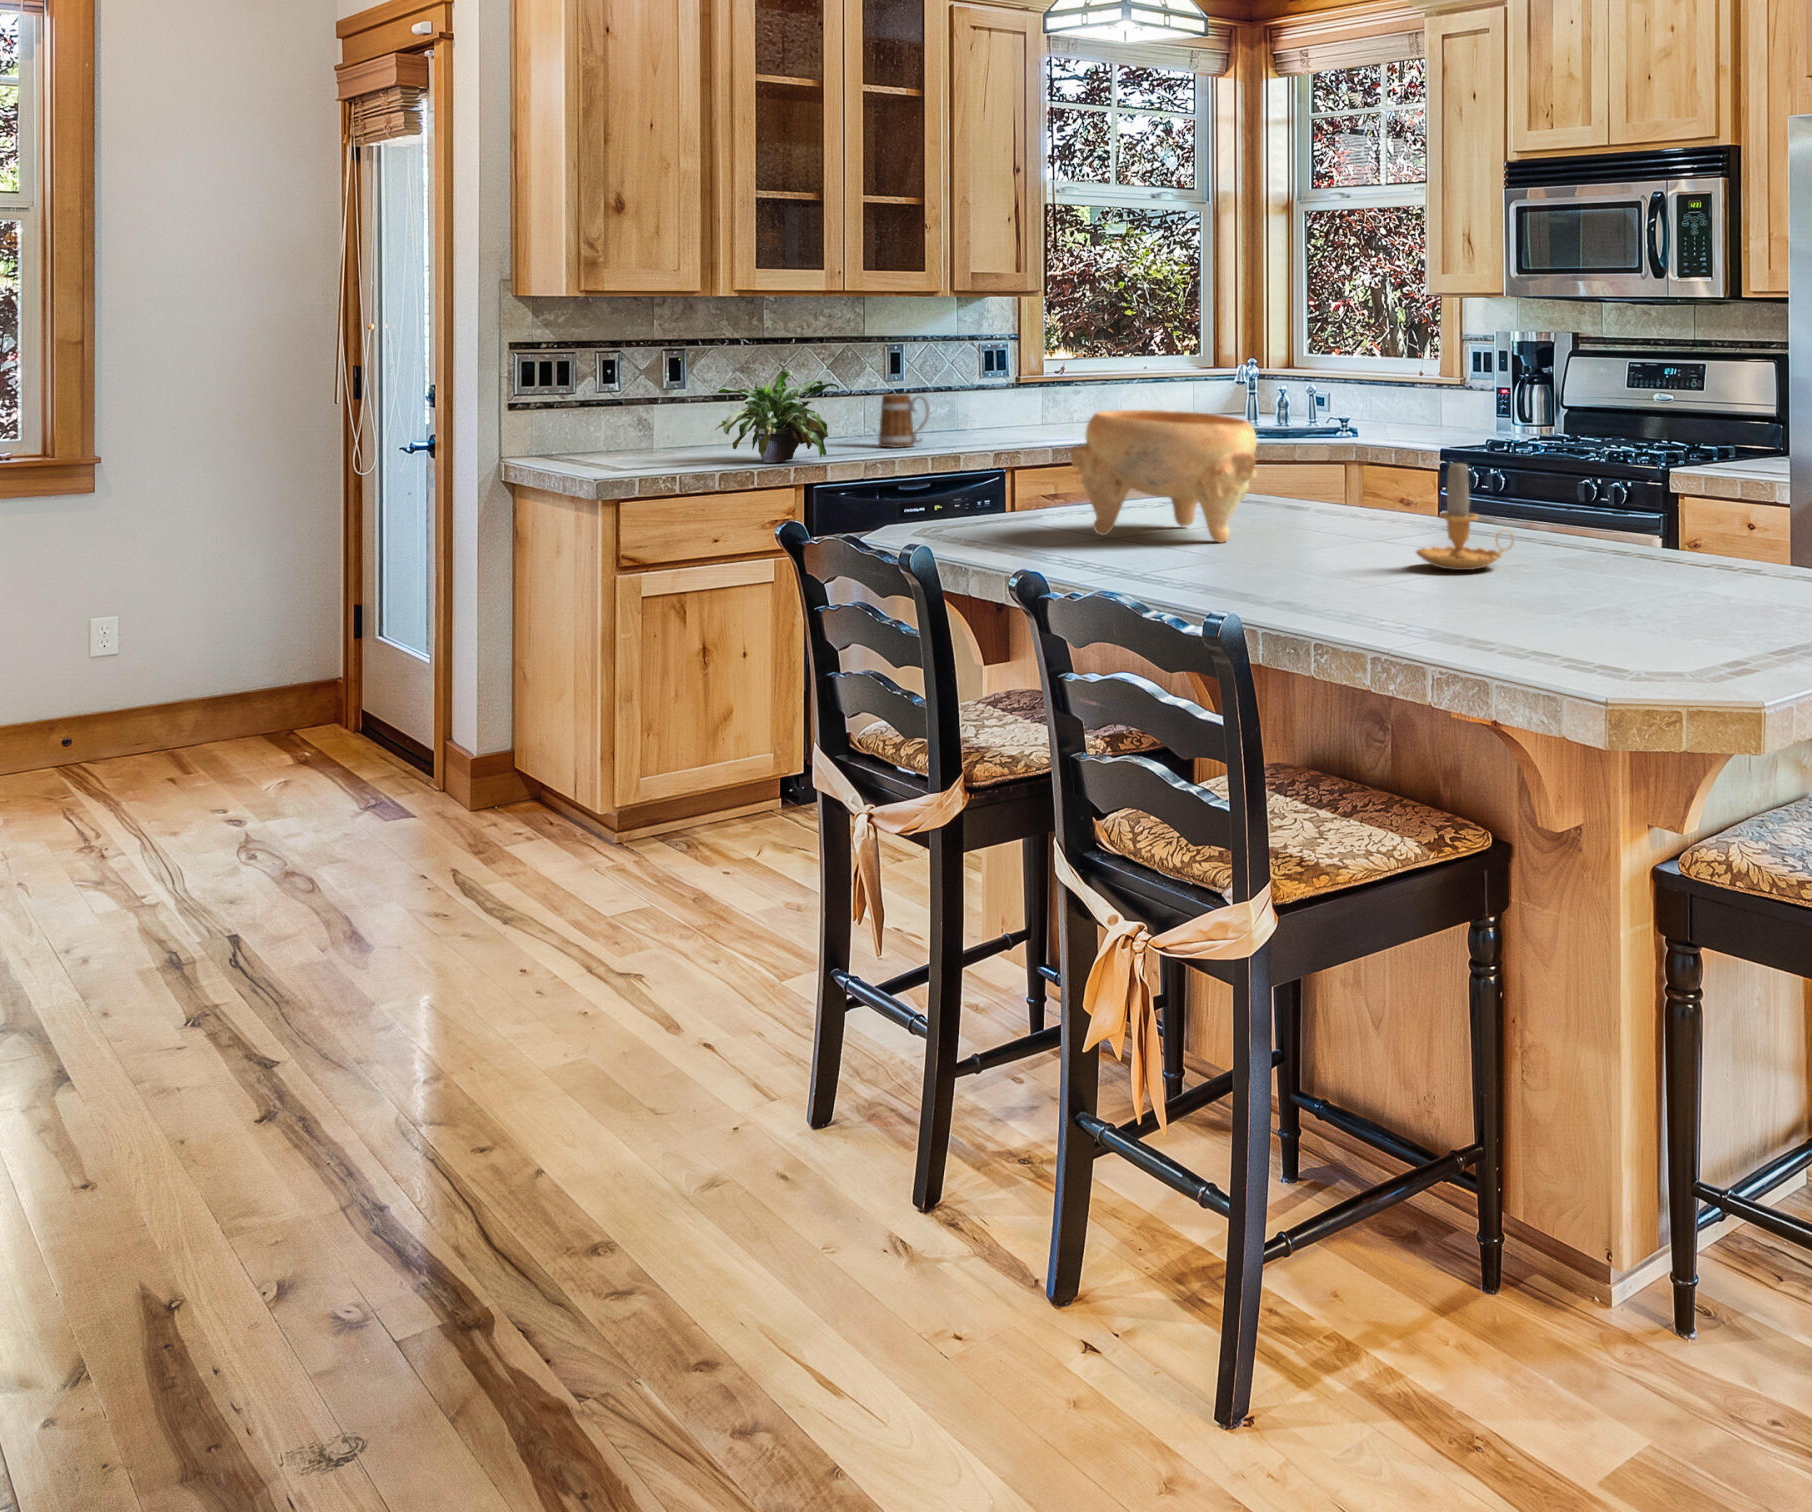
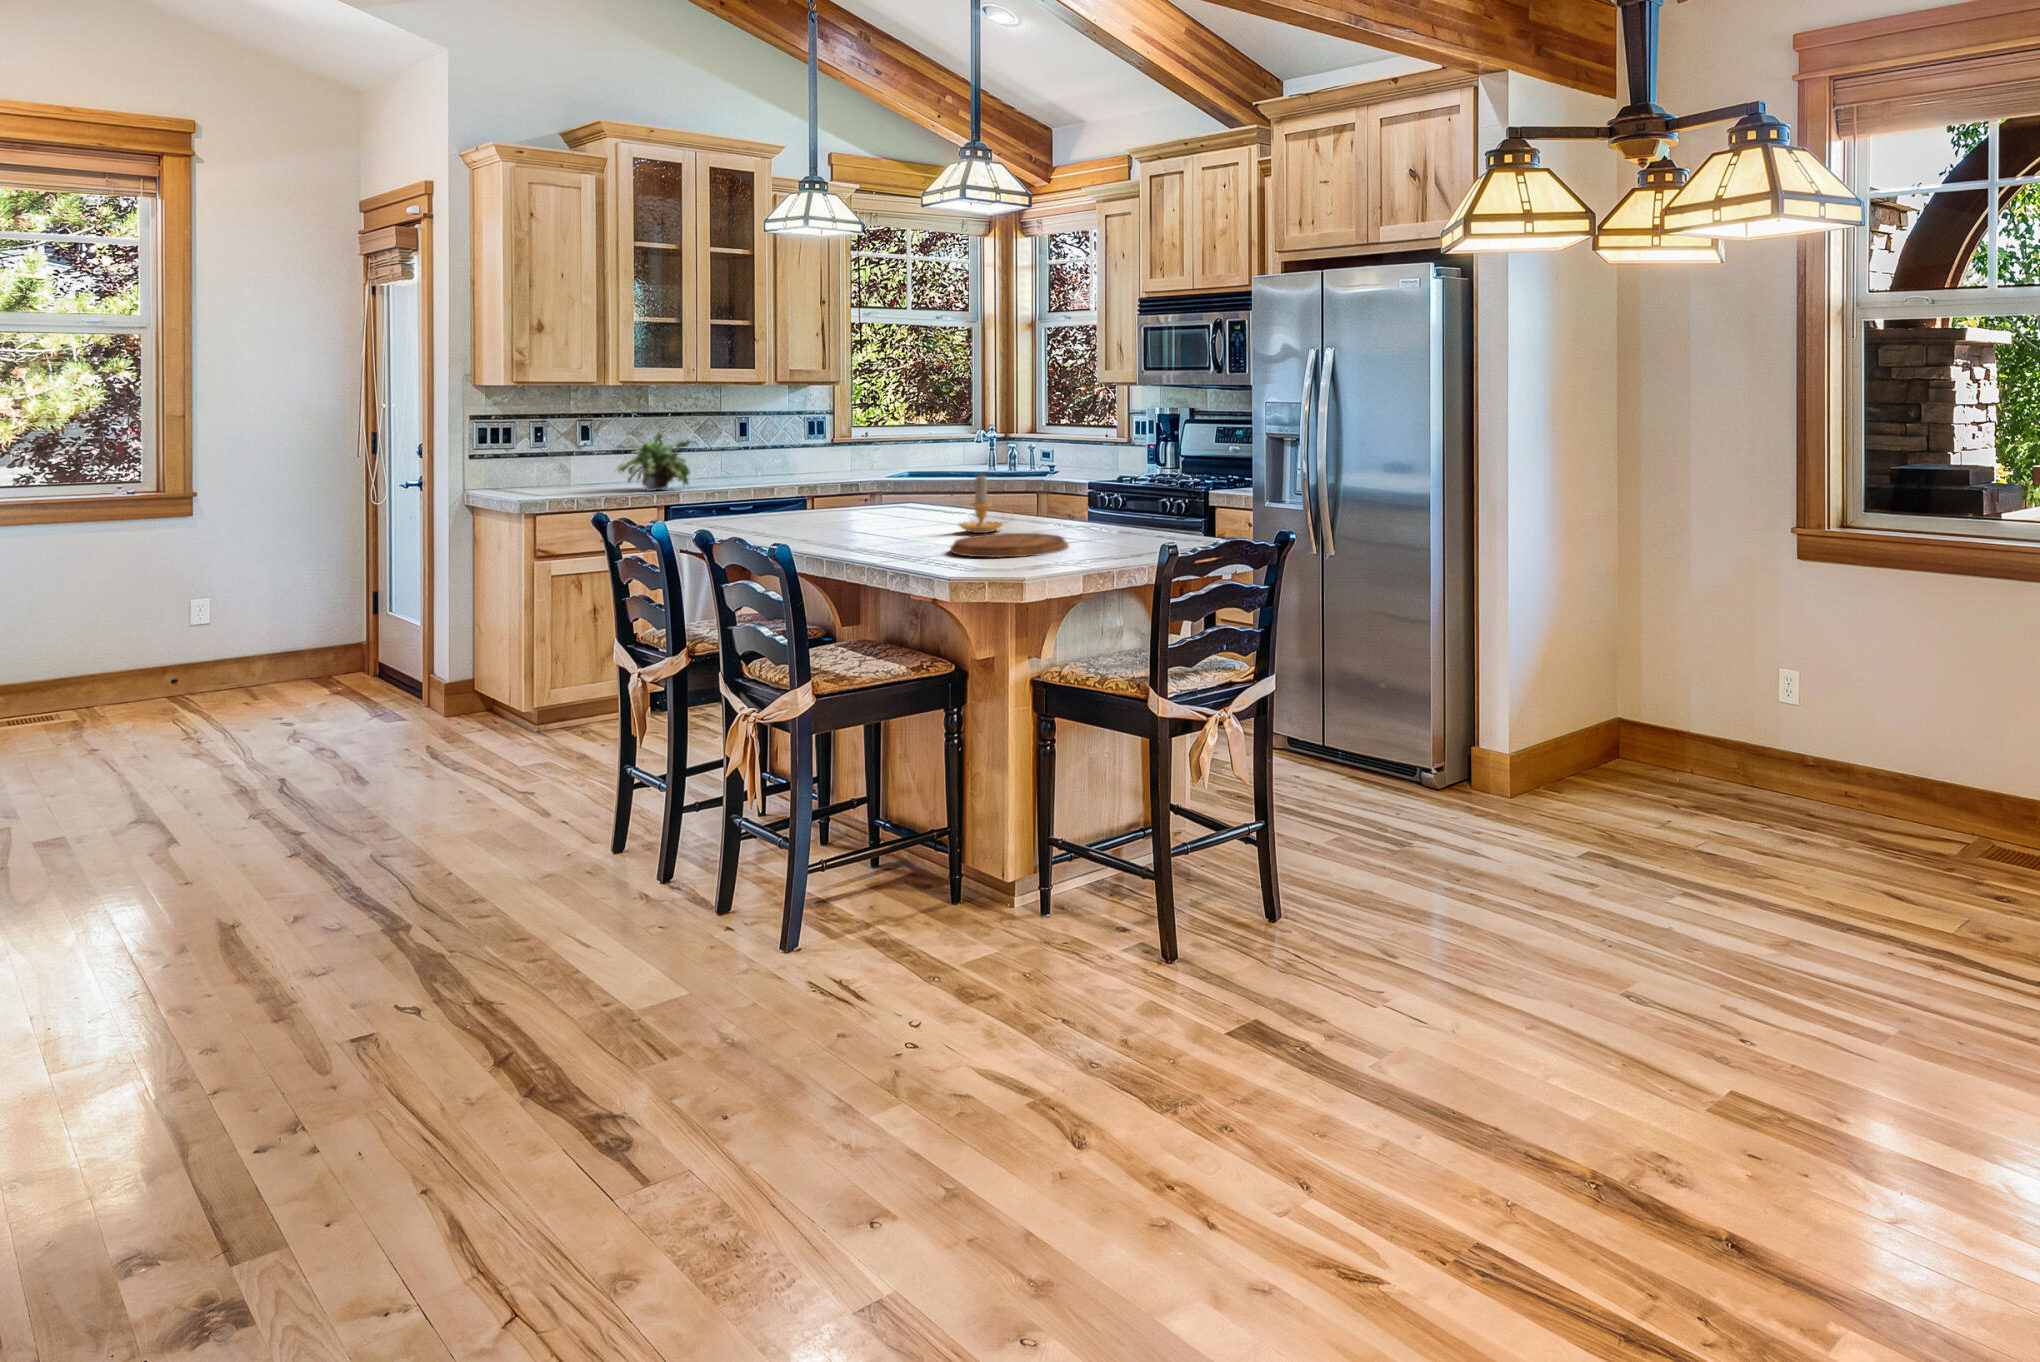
mug: present [878,394,930,448] -> none [732,447,766,480]
decorative bowl: present [1070,410,1257,543] -> none [785,451,896,525]
cutting board: none [1459,577,1694,630] -> present [950,533,1068,557]

